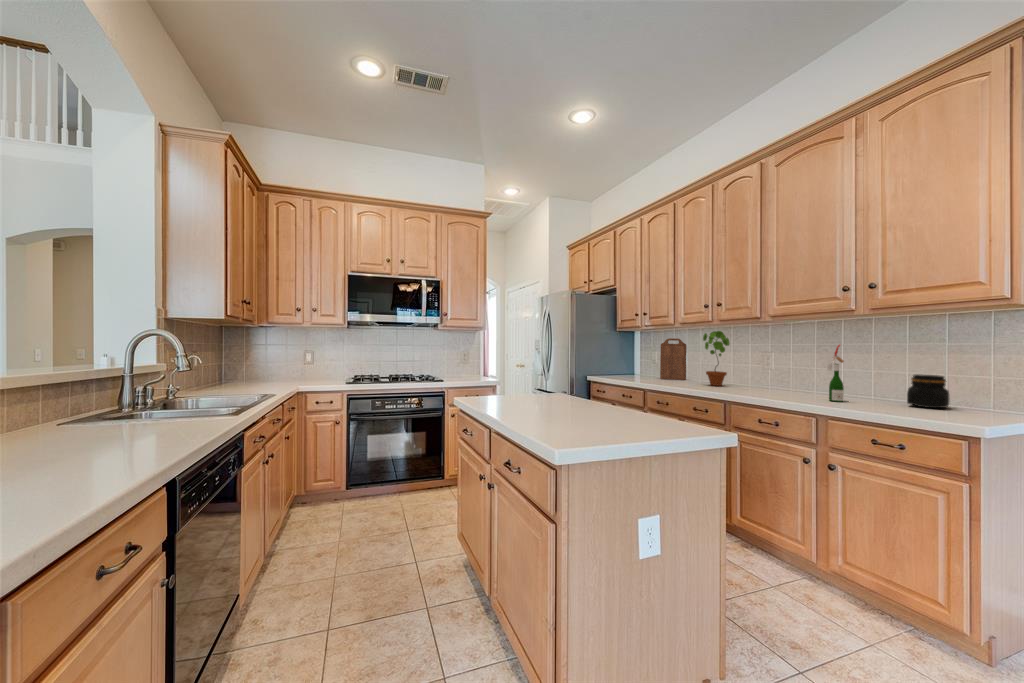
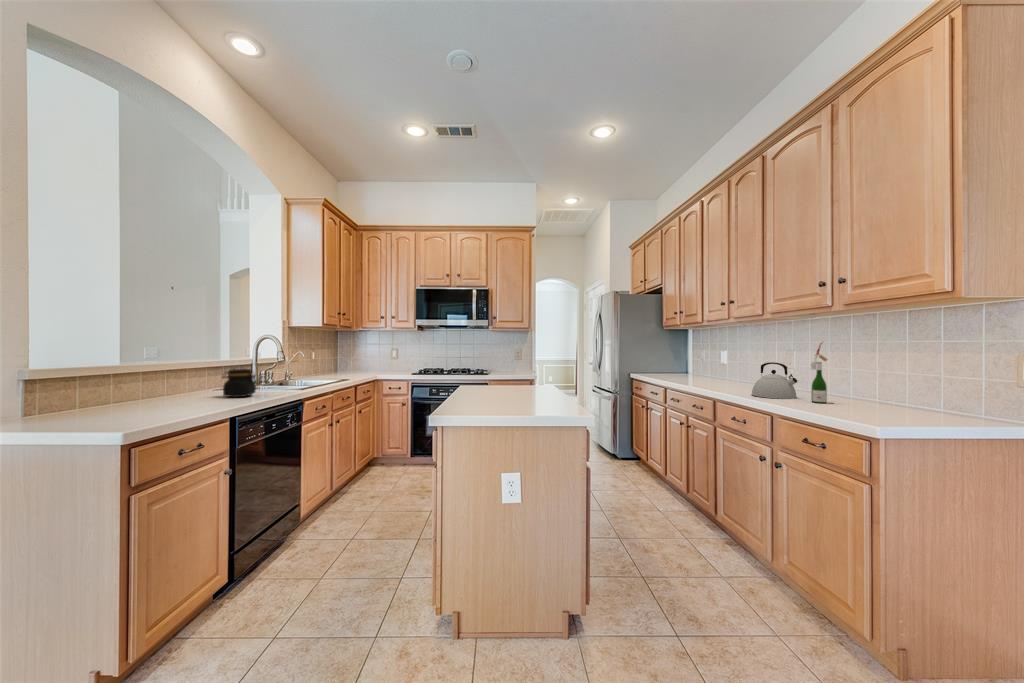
potted plant: present [703,331,730,386] -> none [722,329,749,386]
cutting board: present [660,338,686,380] -> none [695,337,722,381]
kettle: none [760,364,806,398] -> present [752,362,797,399]
jar: present [907,374,949,408] -> present [222,369,256,397]

